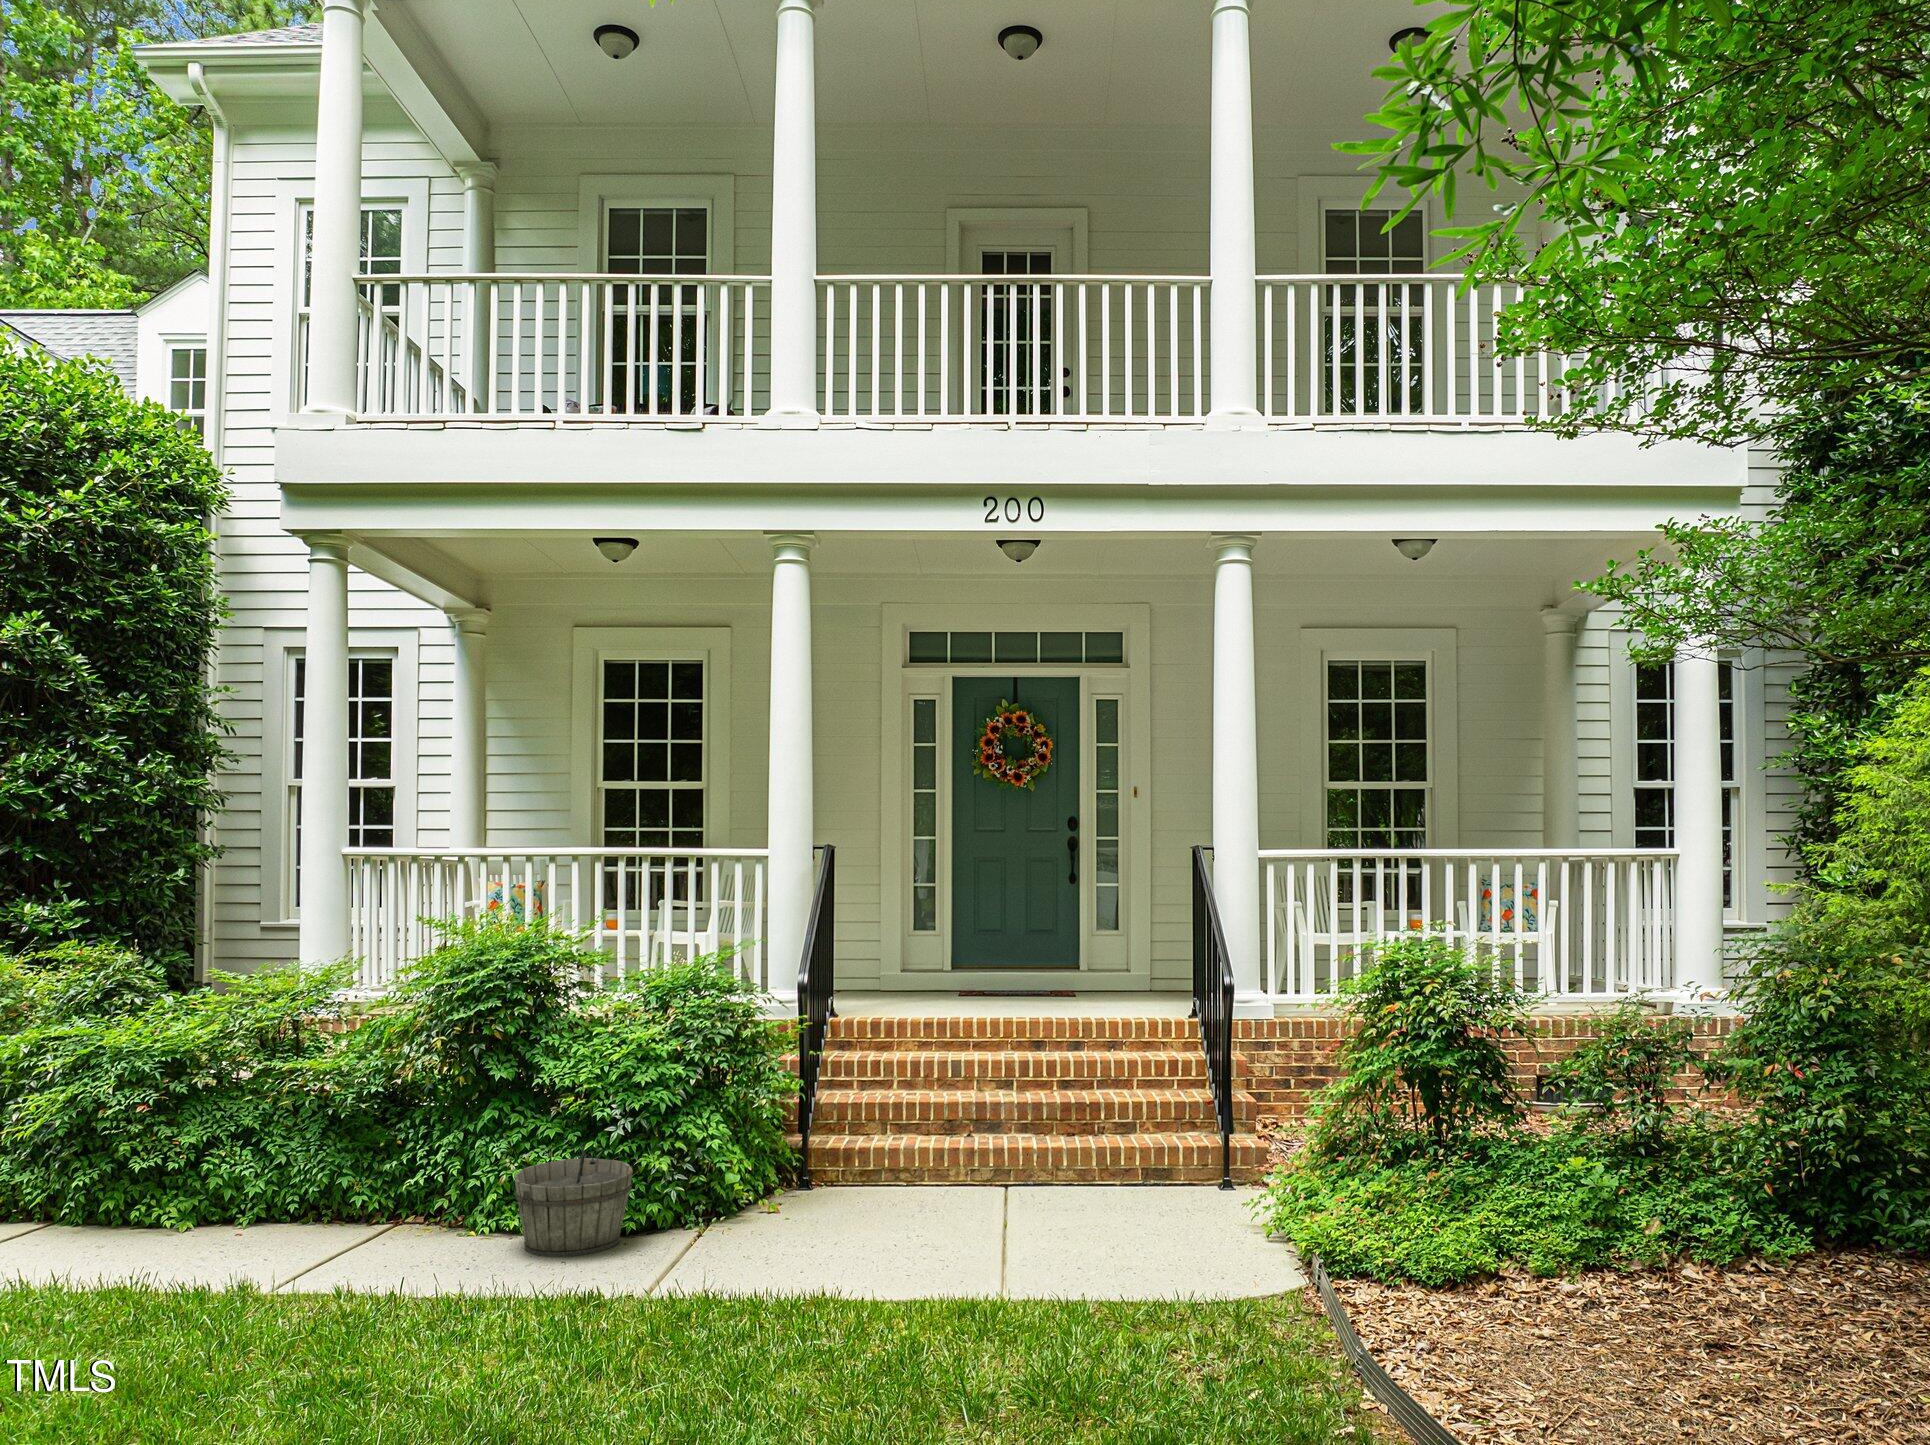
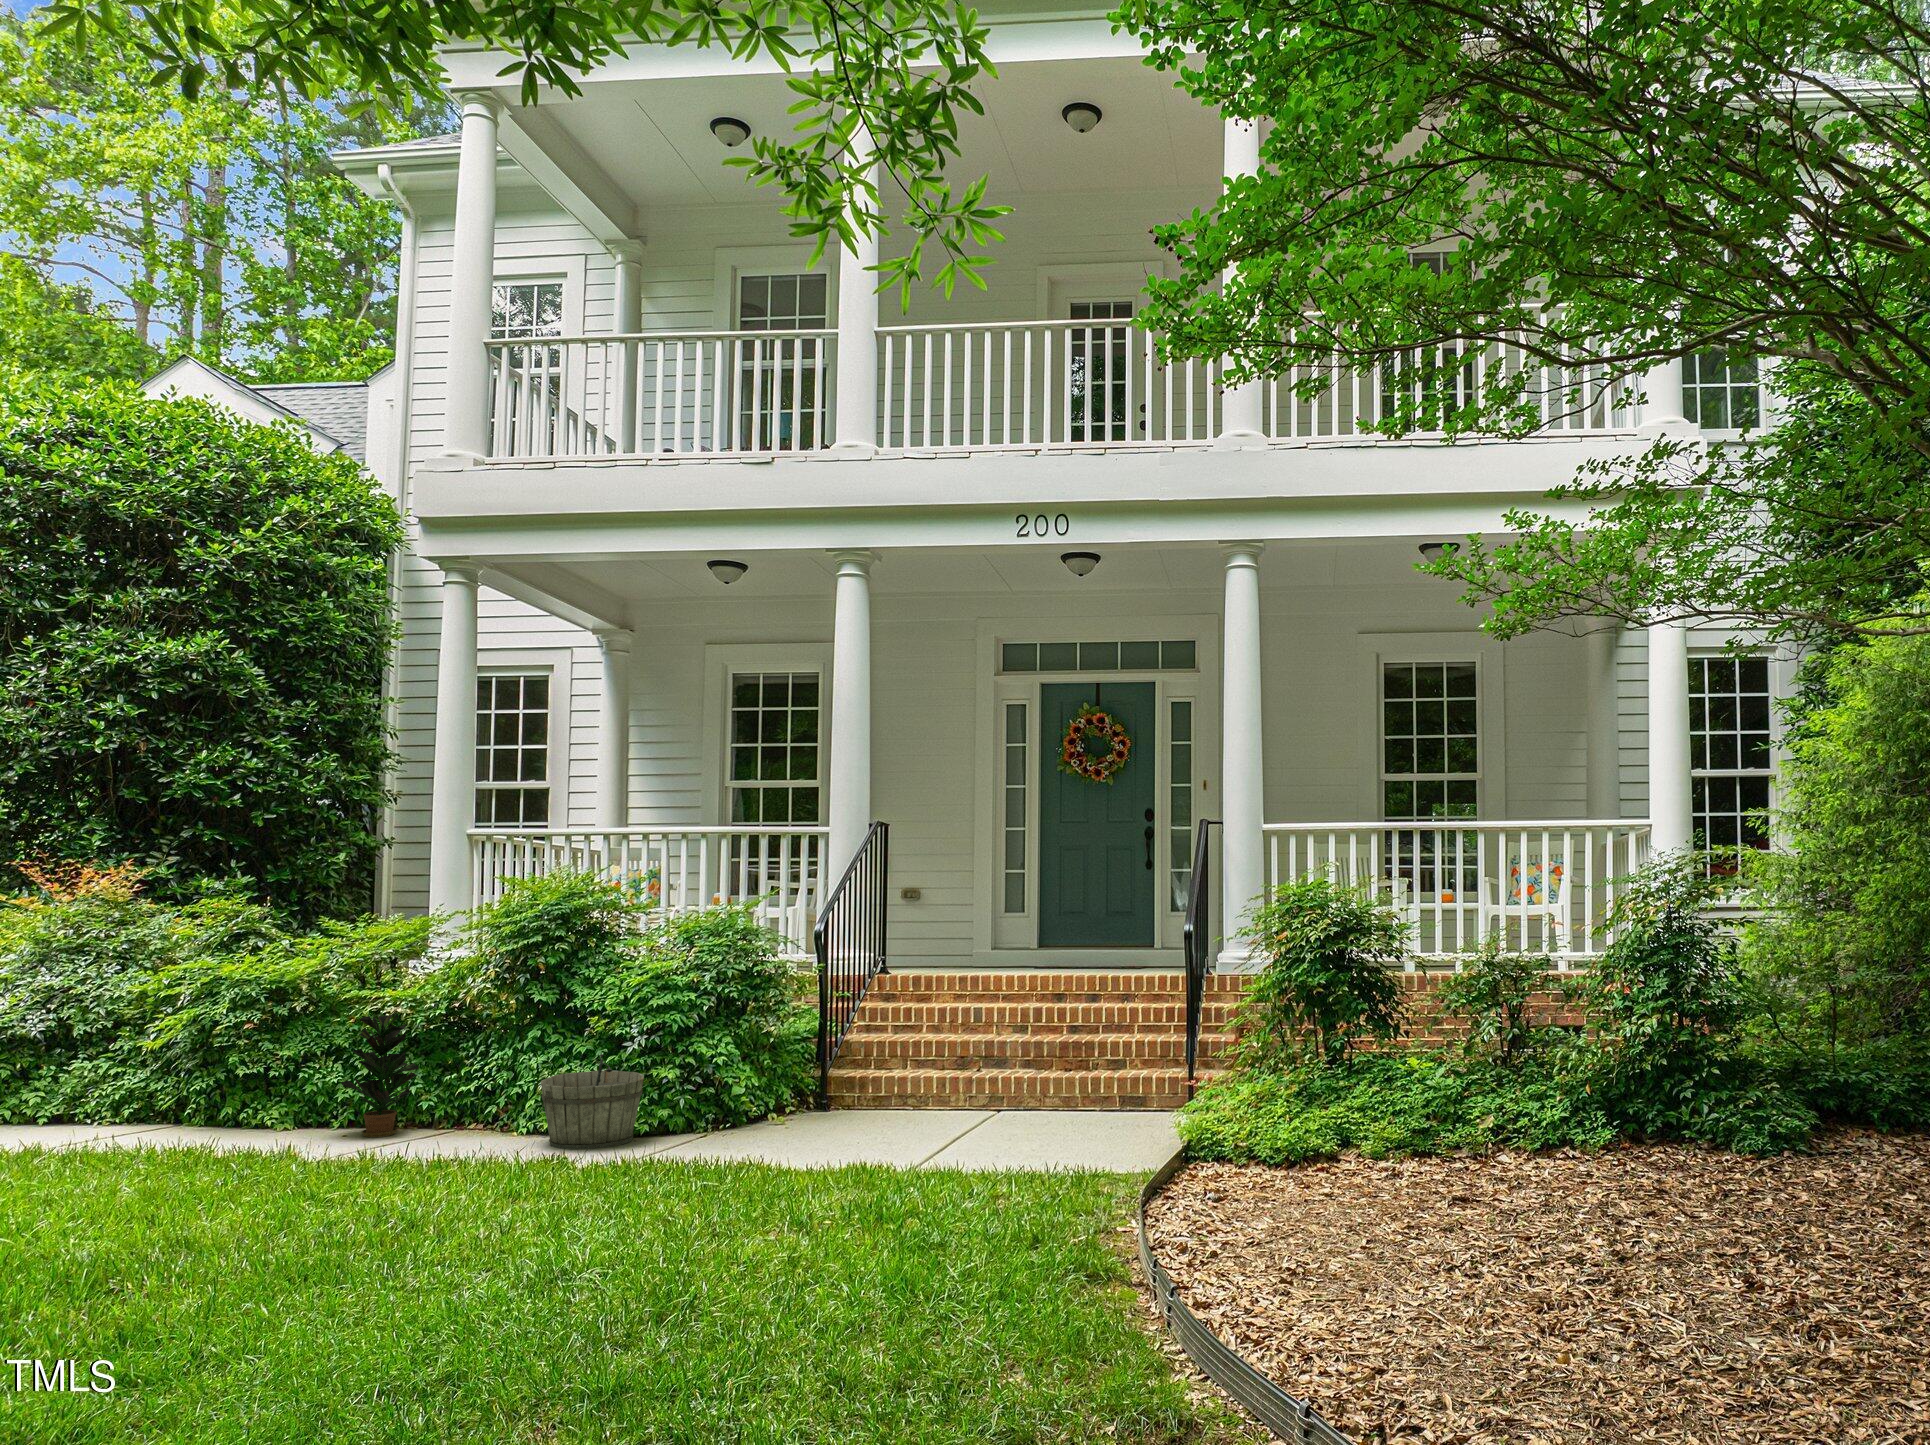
potted plant: none [264,1098,357,1244] -> present [341,1014,419,1137]

